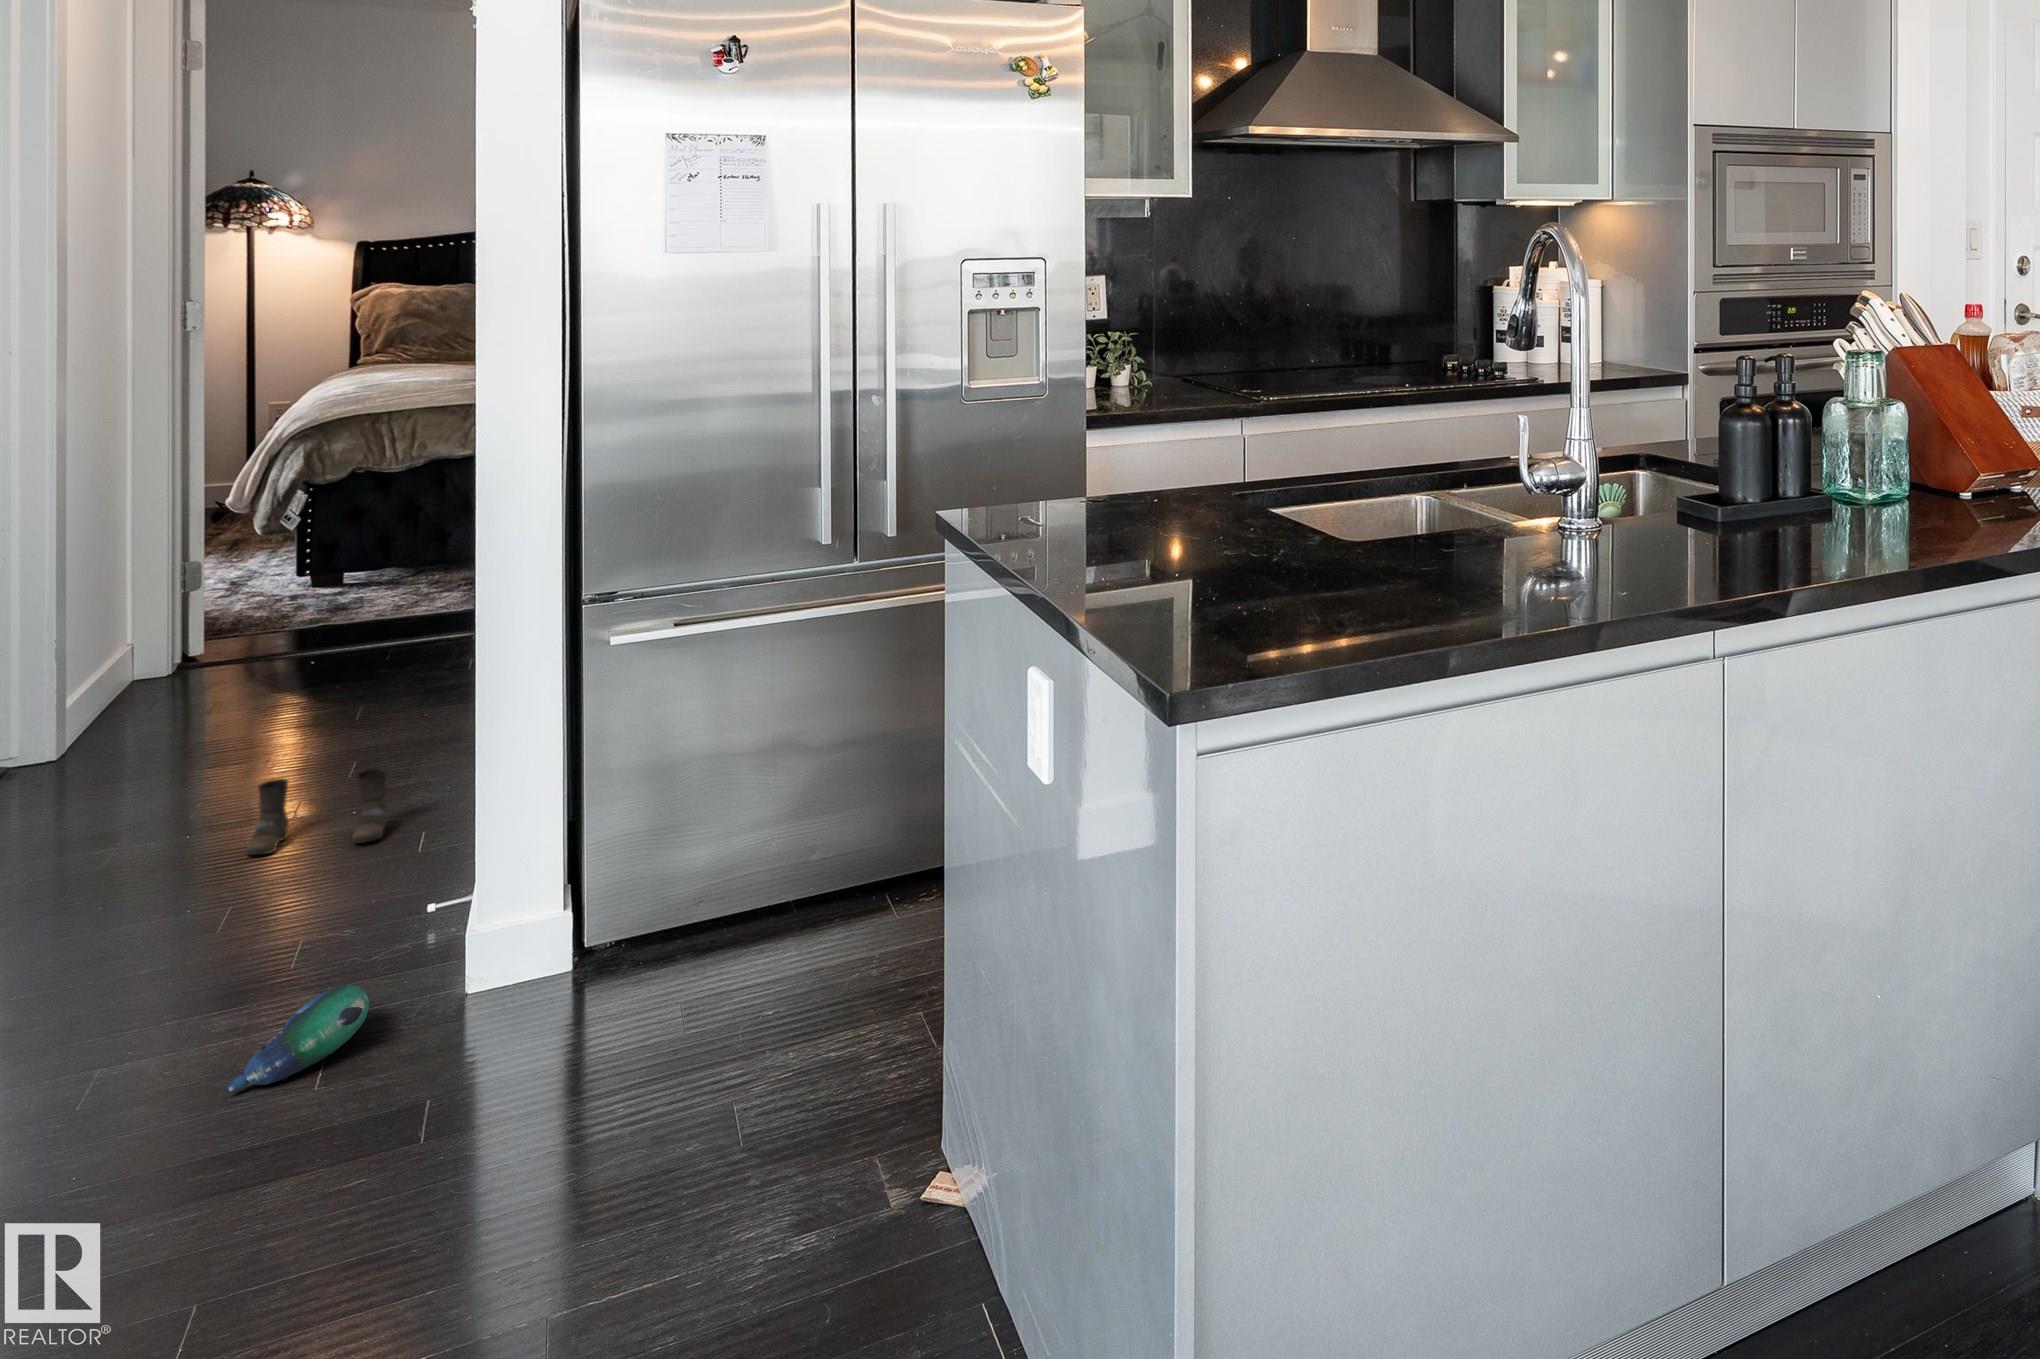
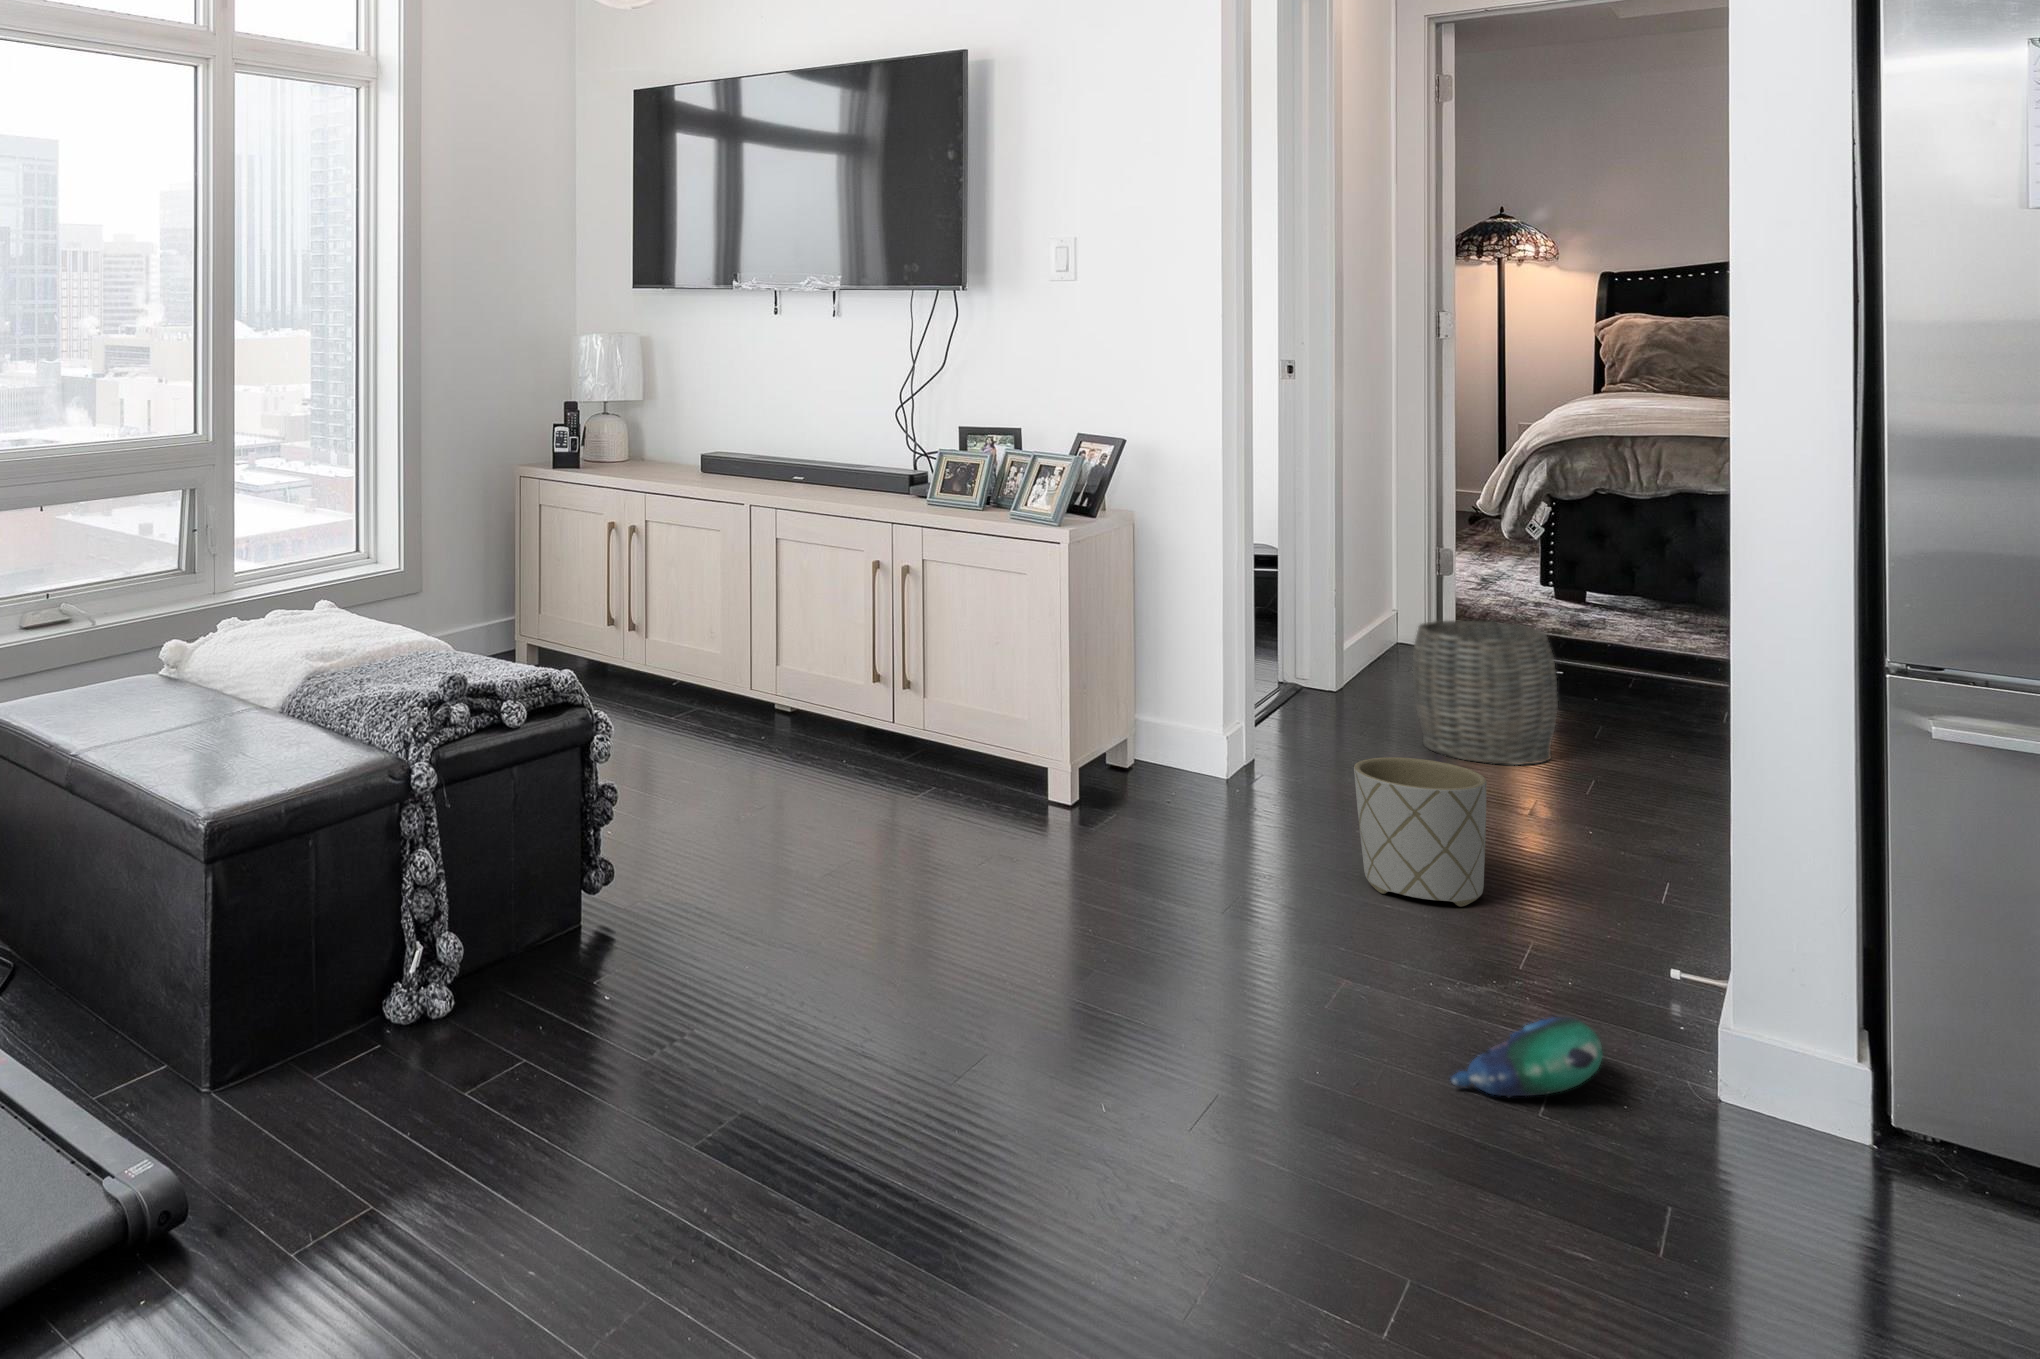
woven basket: none [160,629,320,781] -> present [1412,621,1558,765]
boots: present [246,768,387,855] -> none [1482,771,1627,868]
planter: none [102,789,253,945] -> present [1354,757,1486,907]

